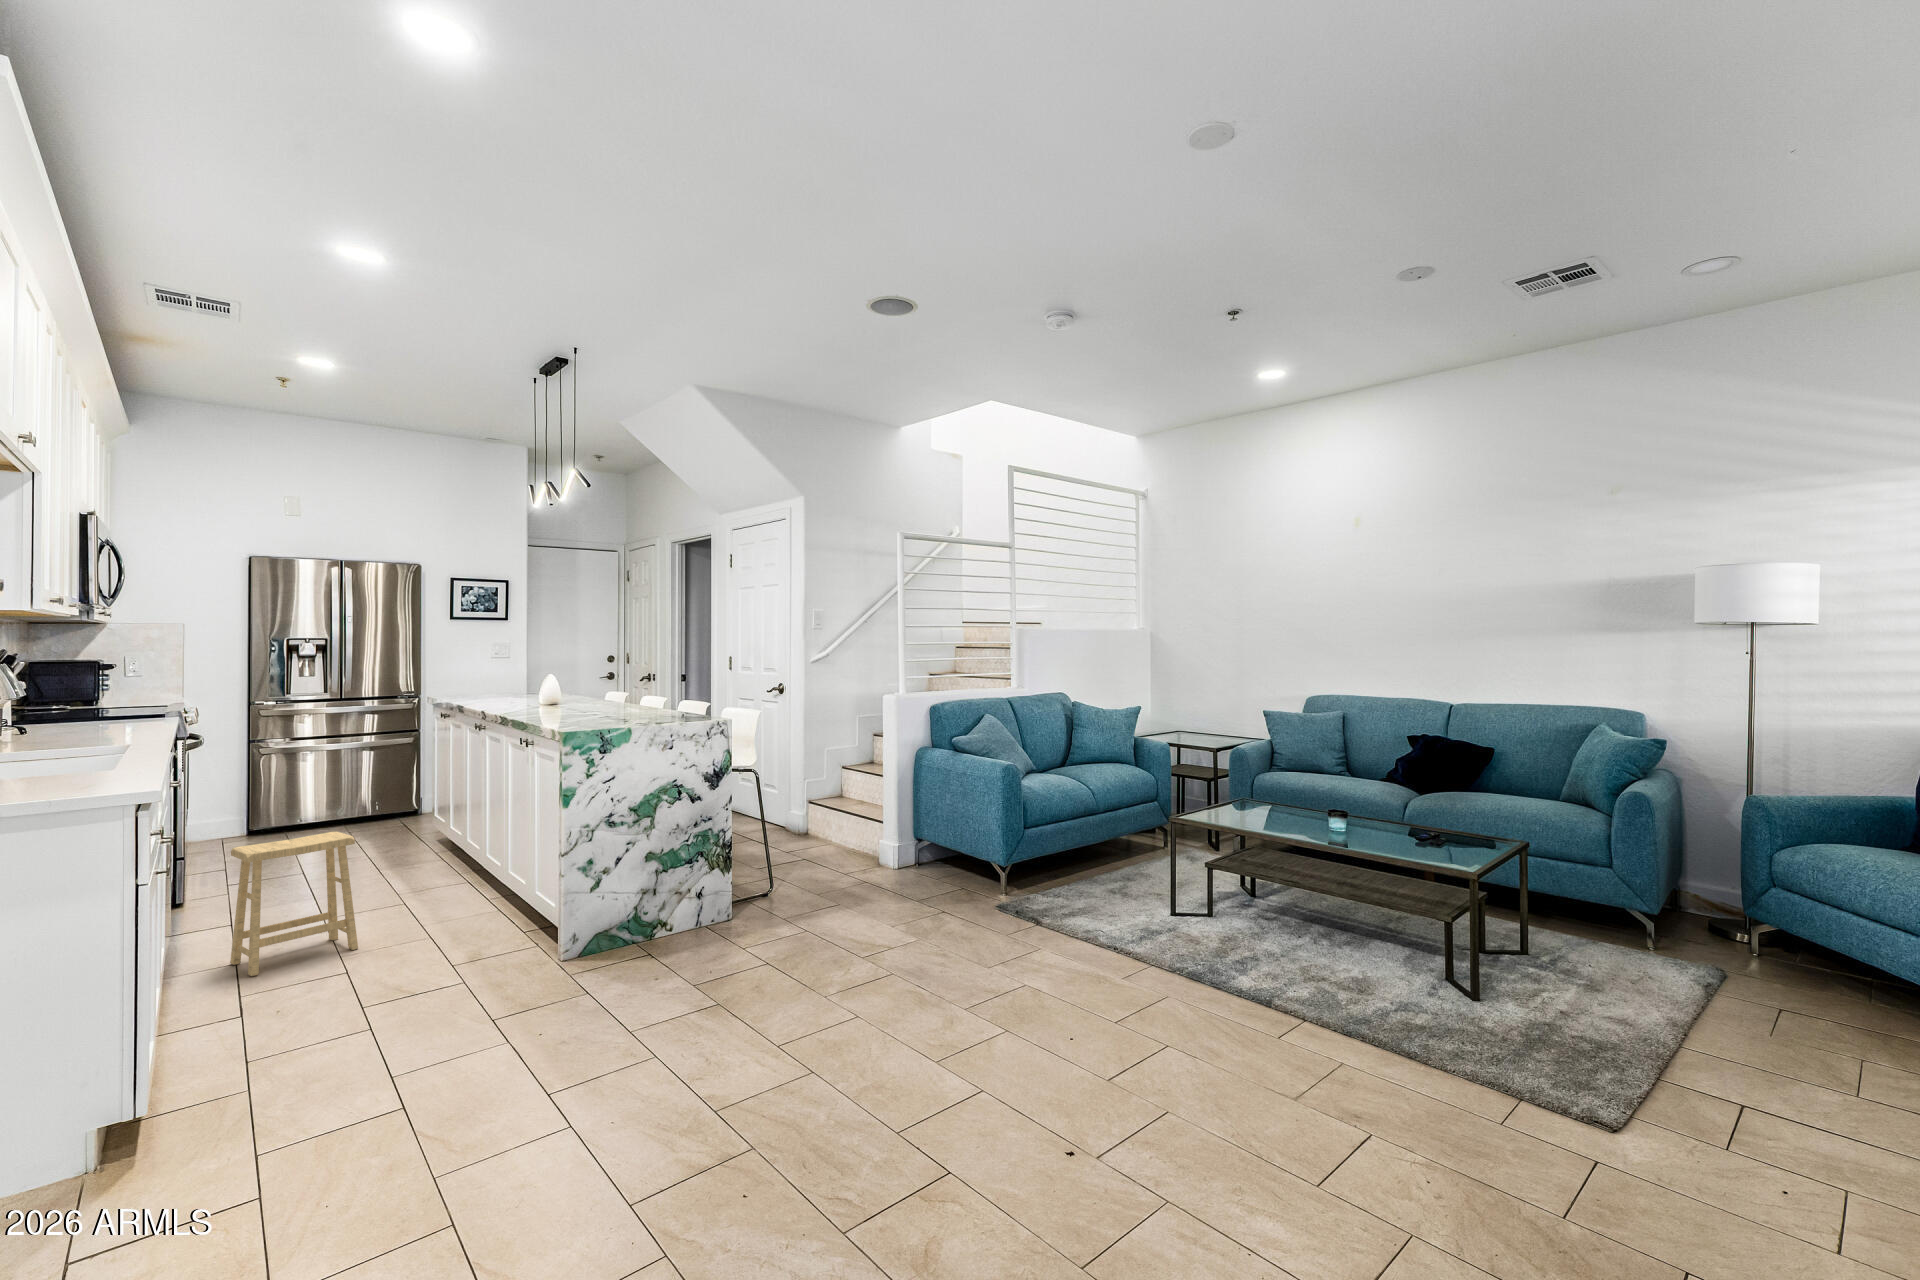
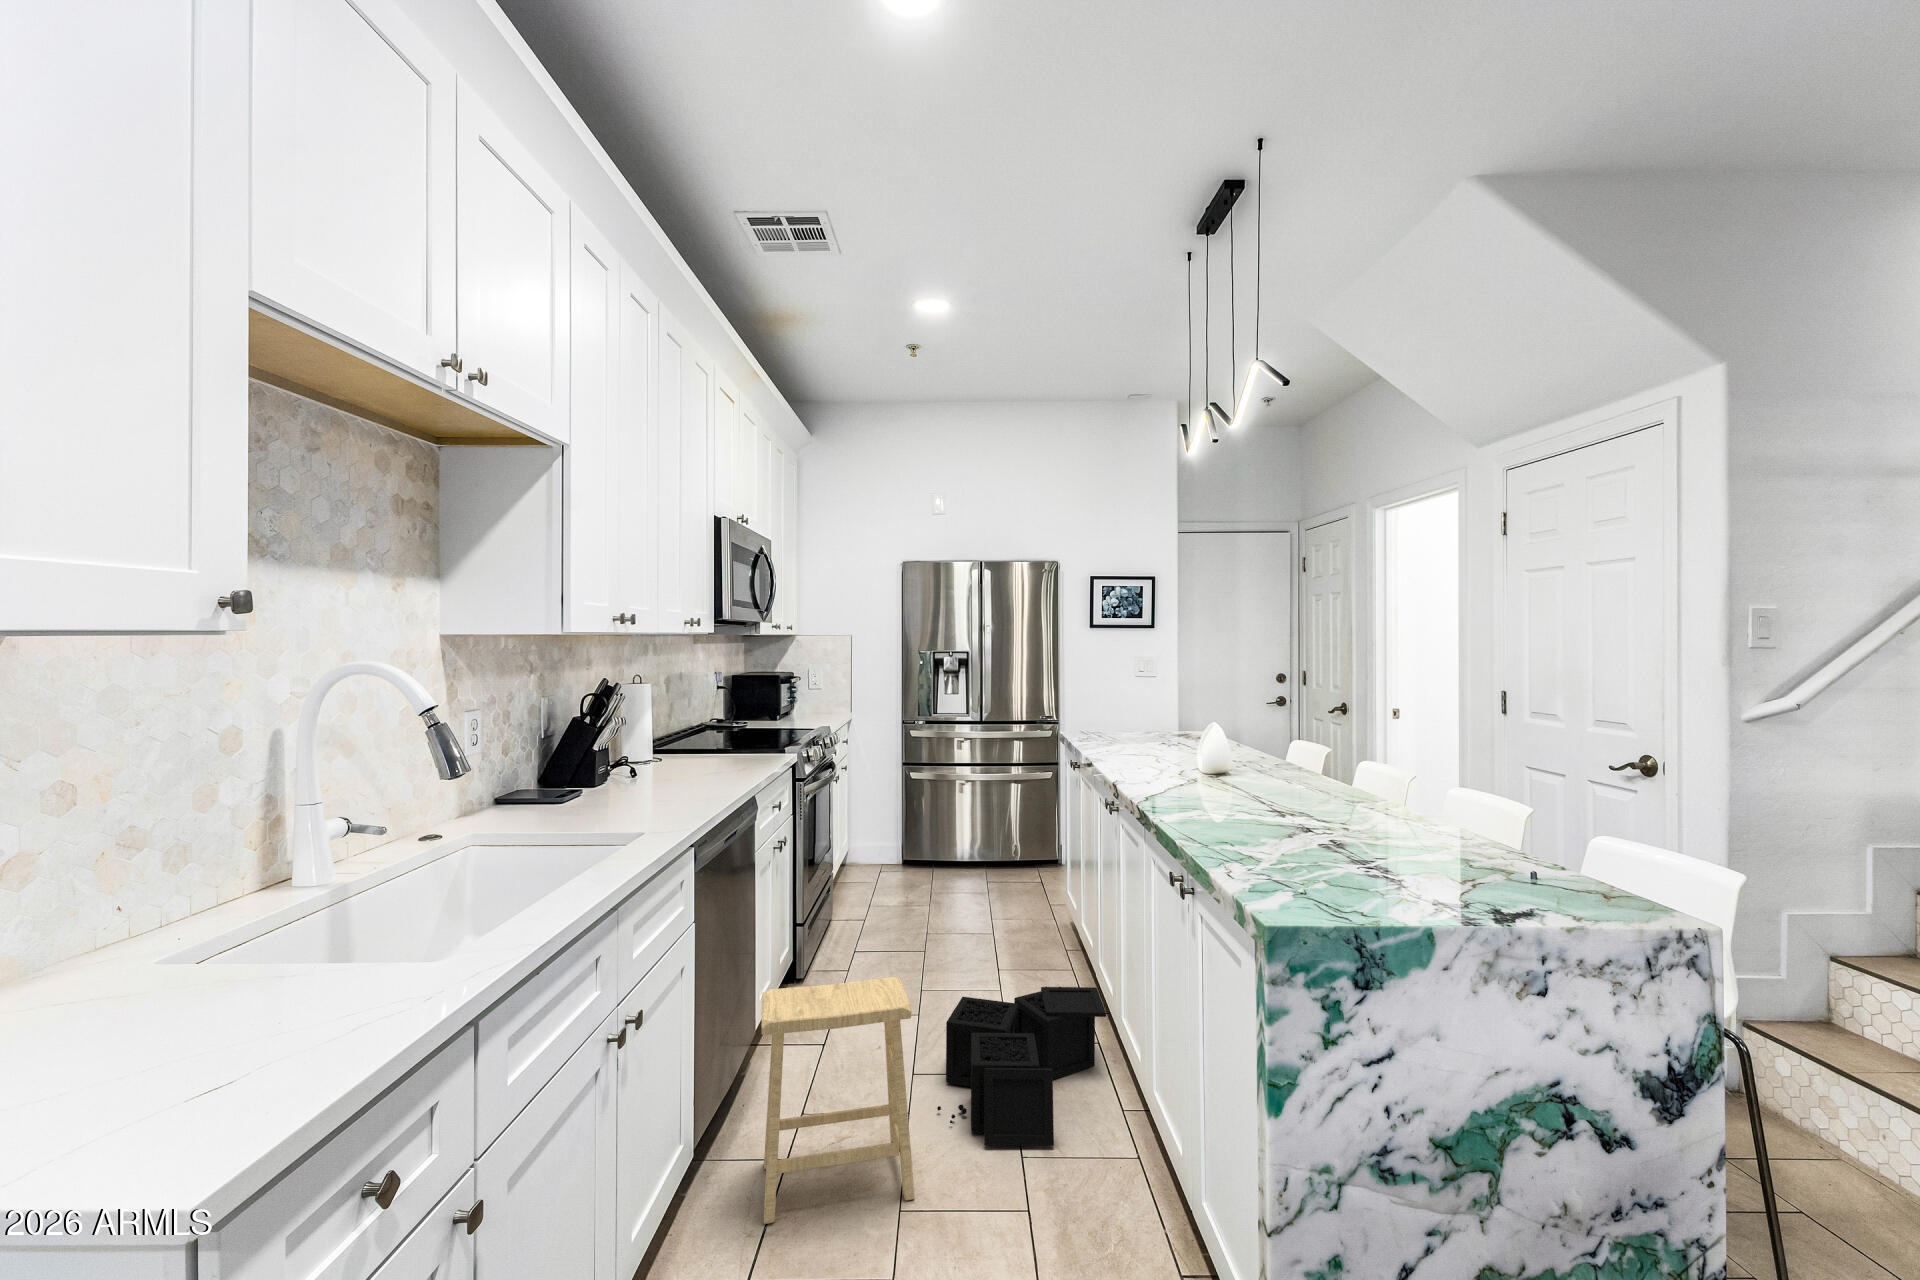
storage bin: none [359,846,478,925] -> present [937,987,1106,1146]

